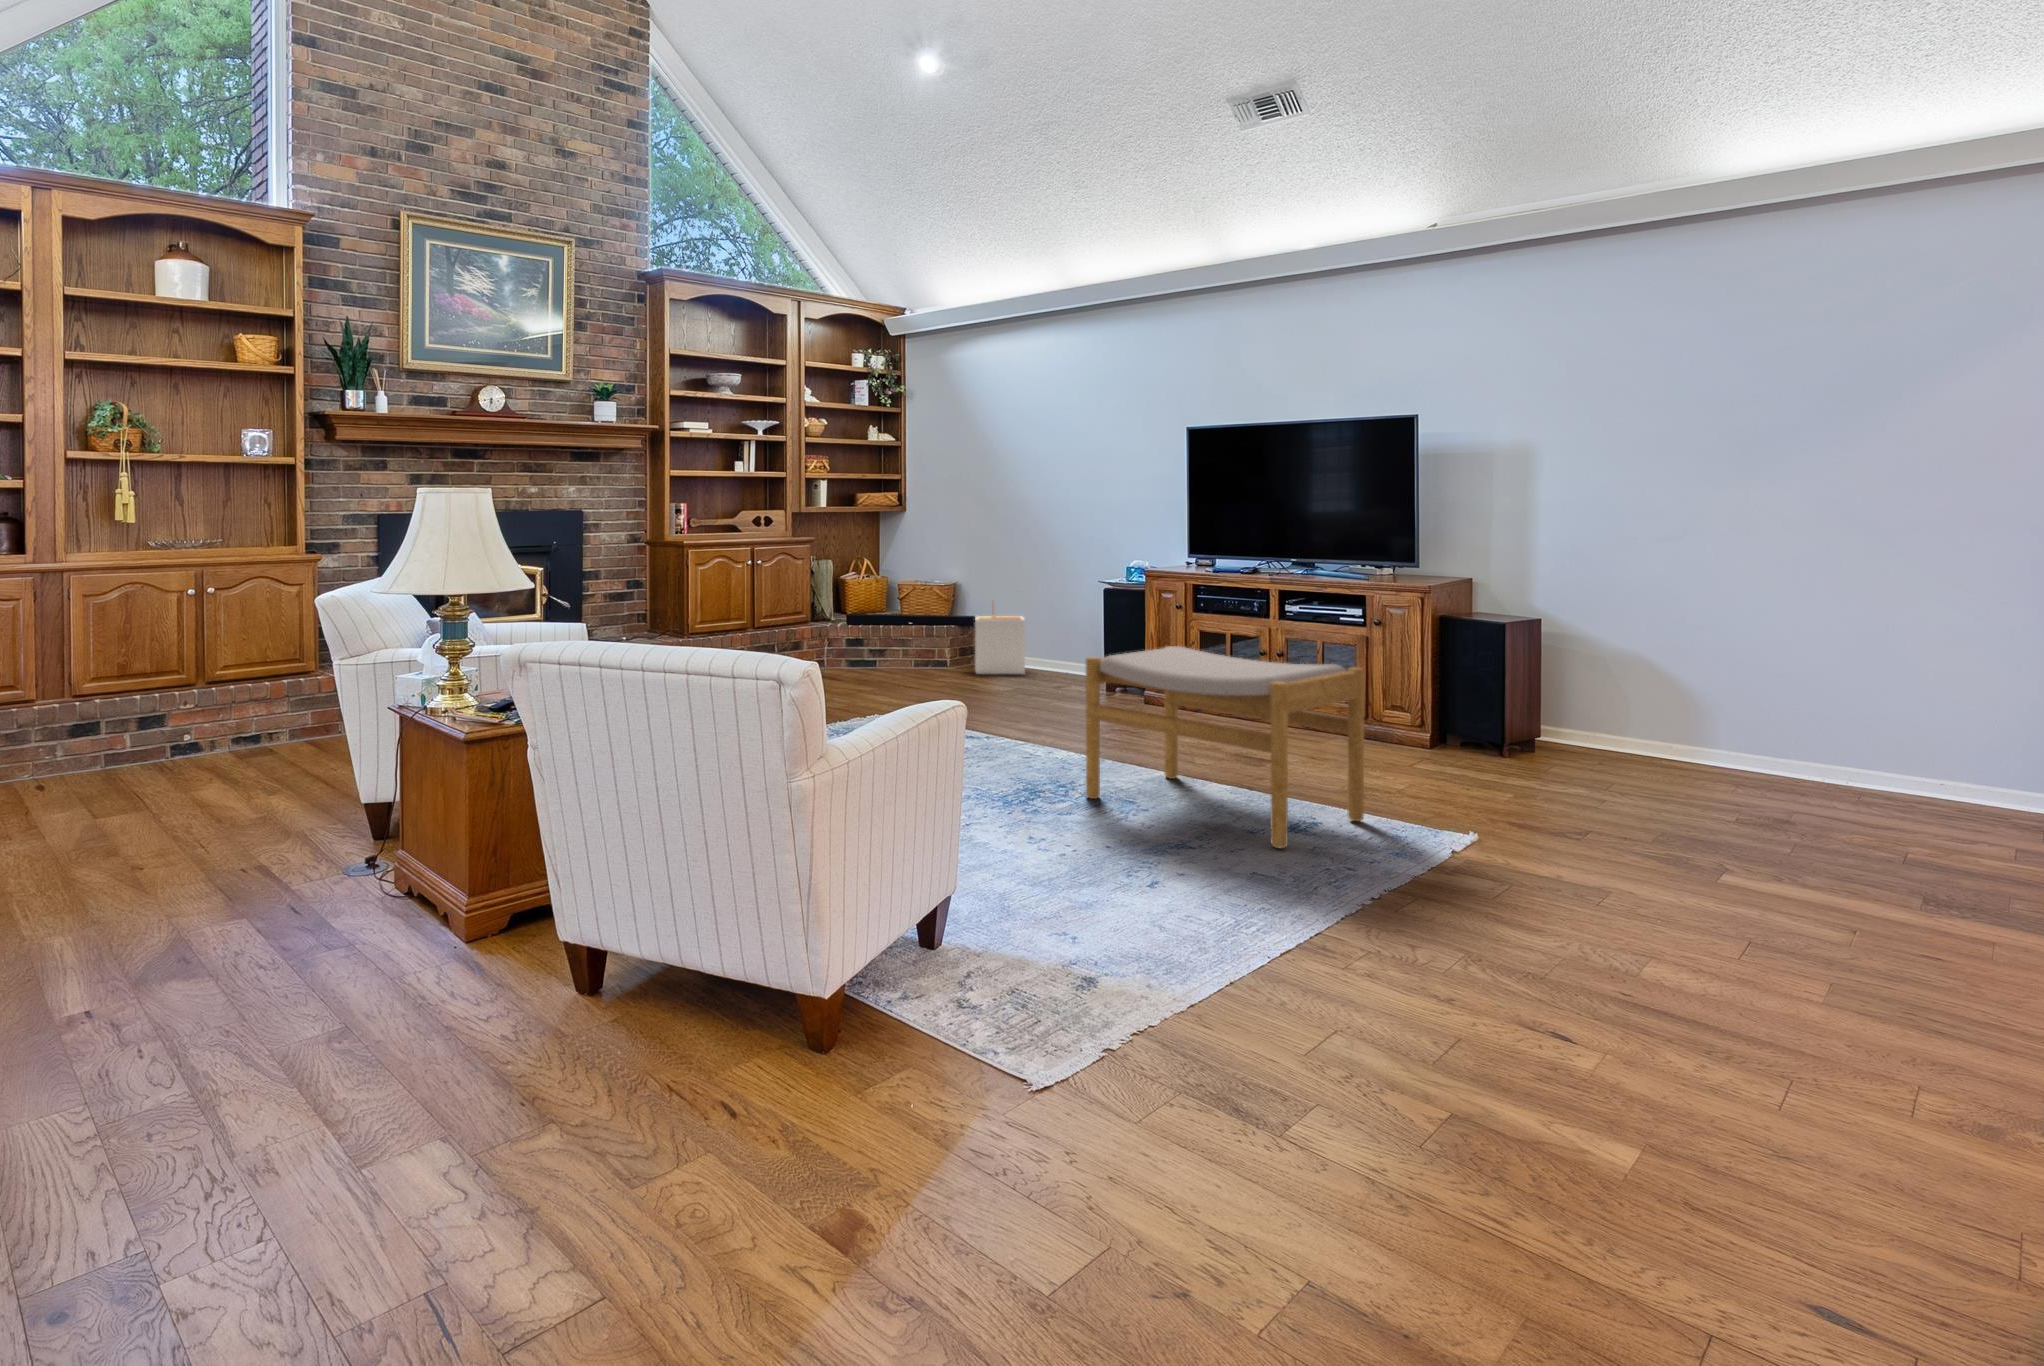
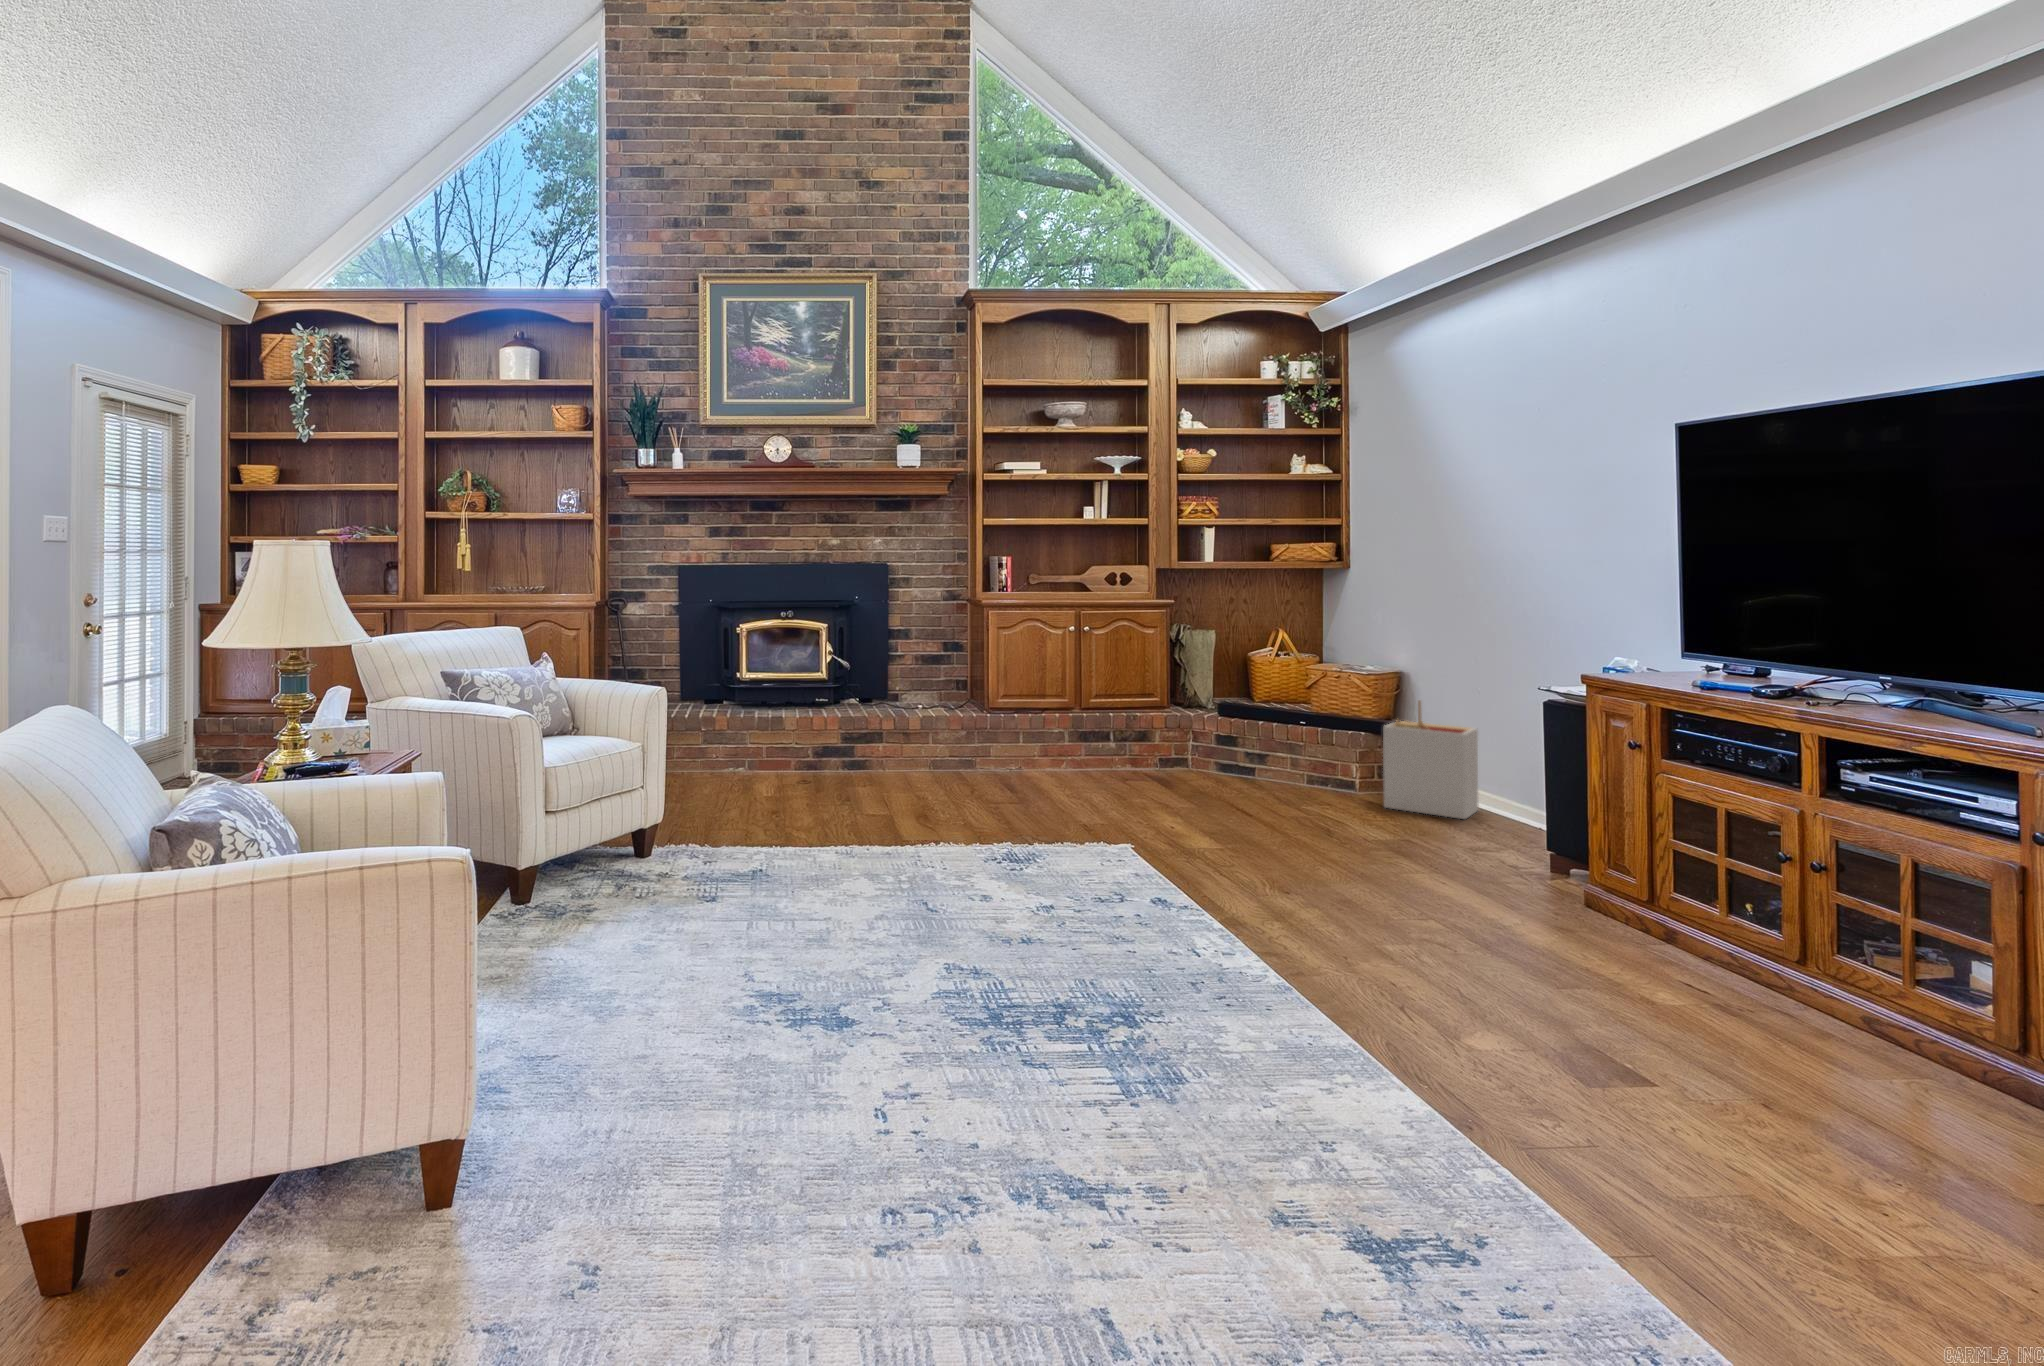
footstool: present [1086,646,1364,848] -> none [1122,821,1604,1313]

